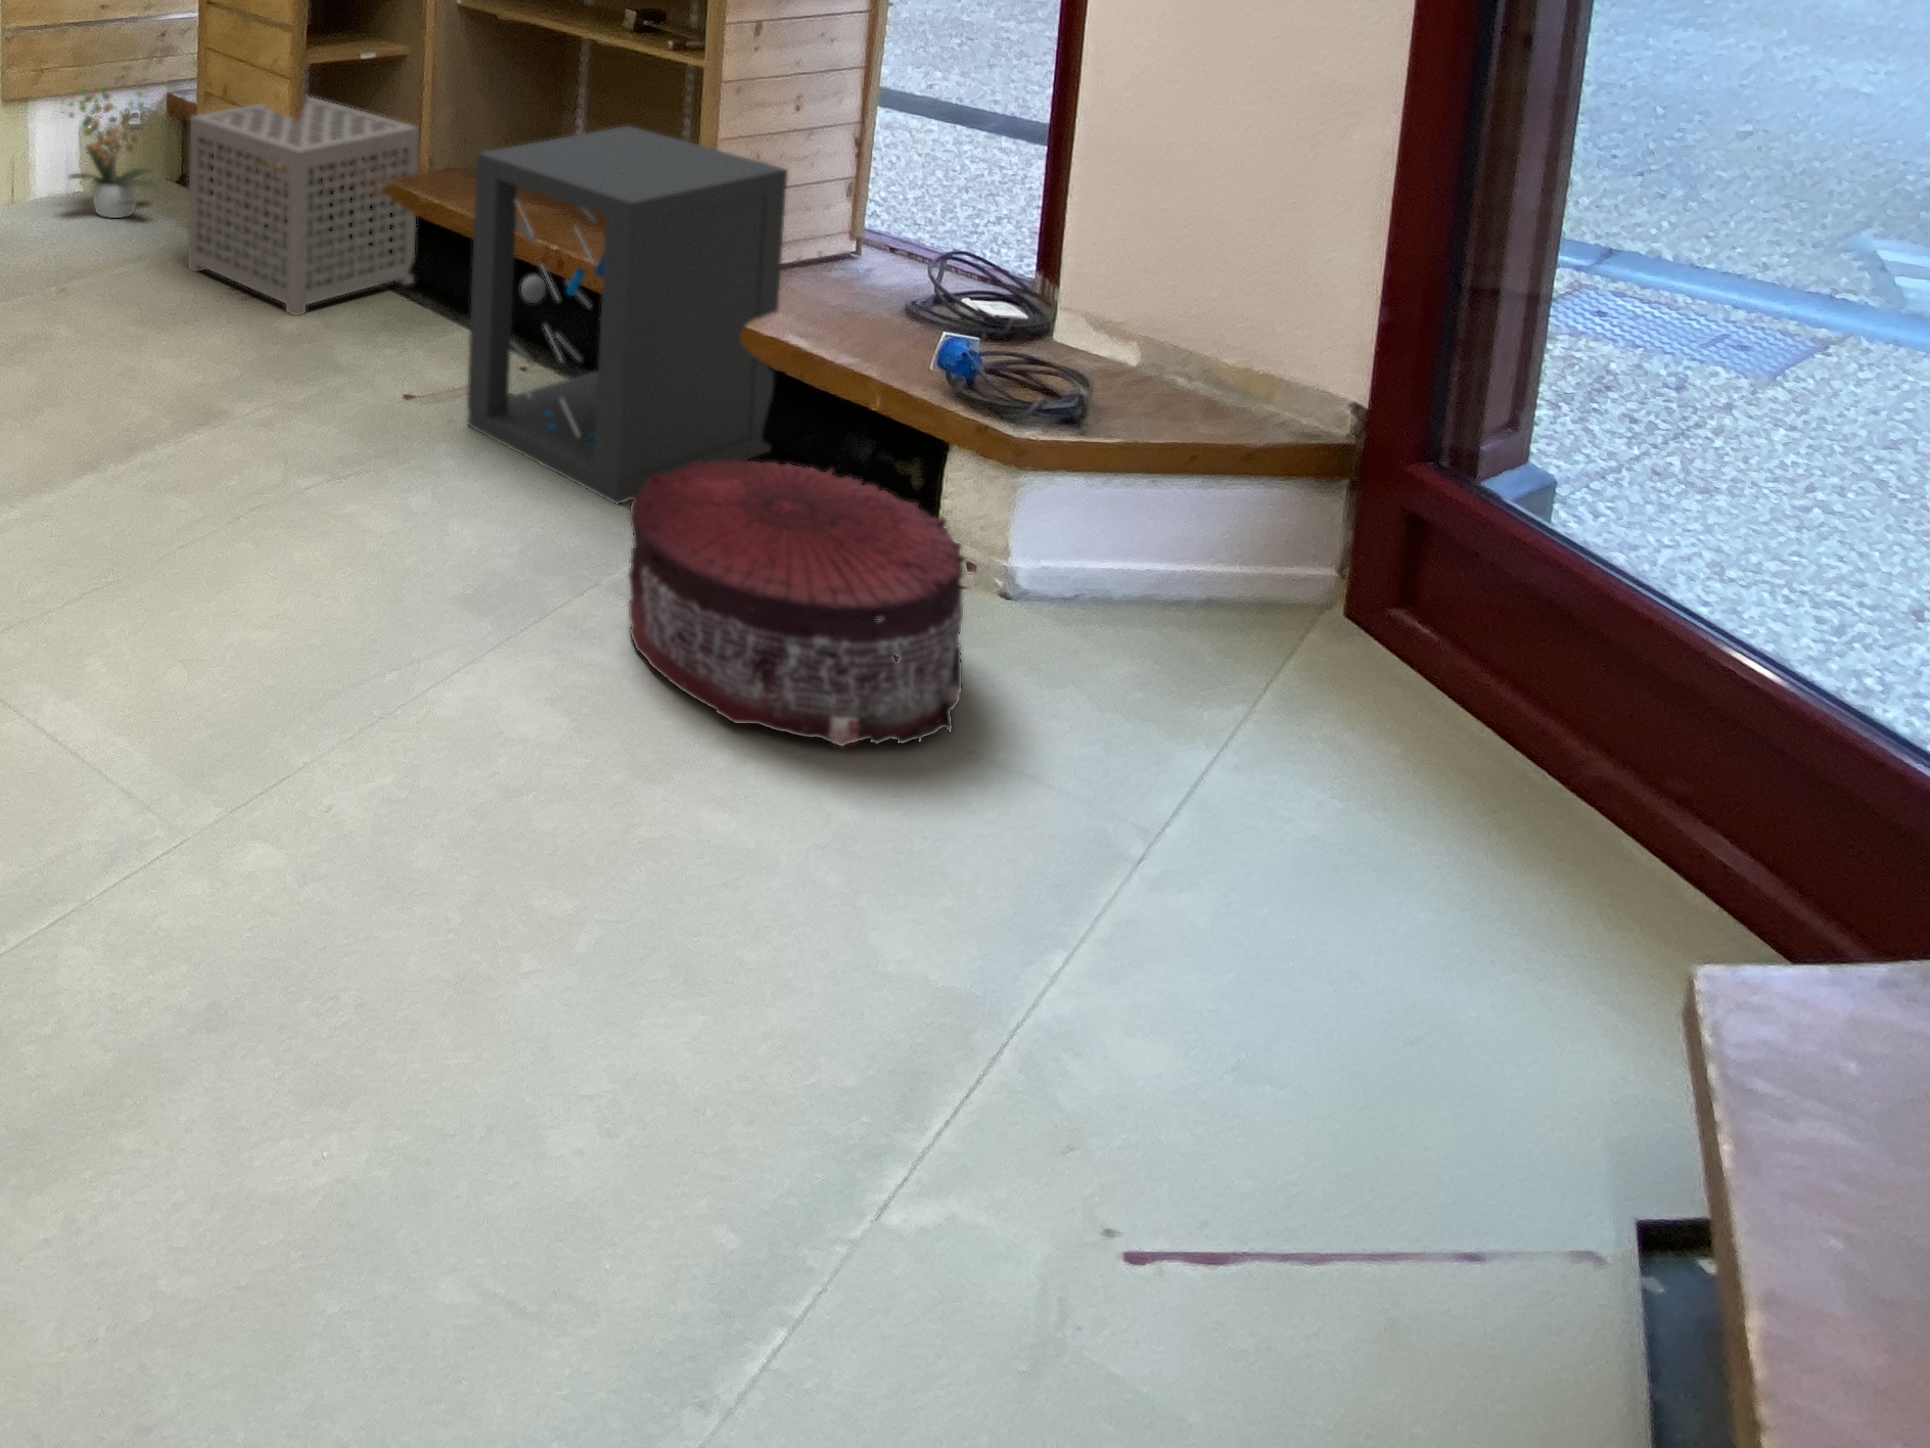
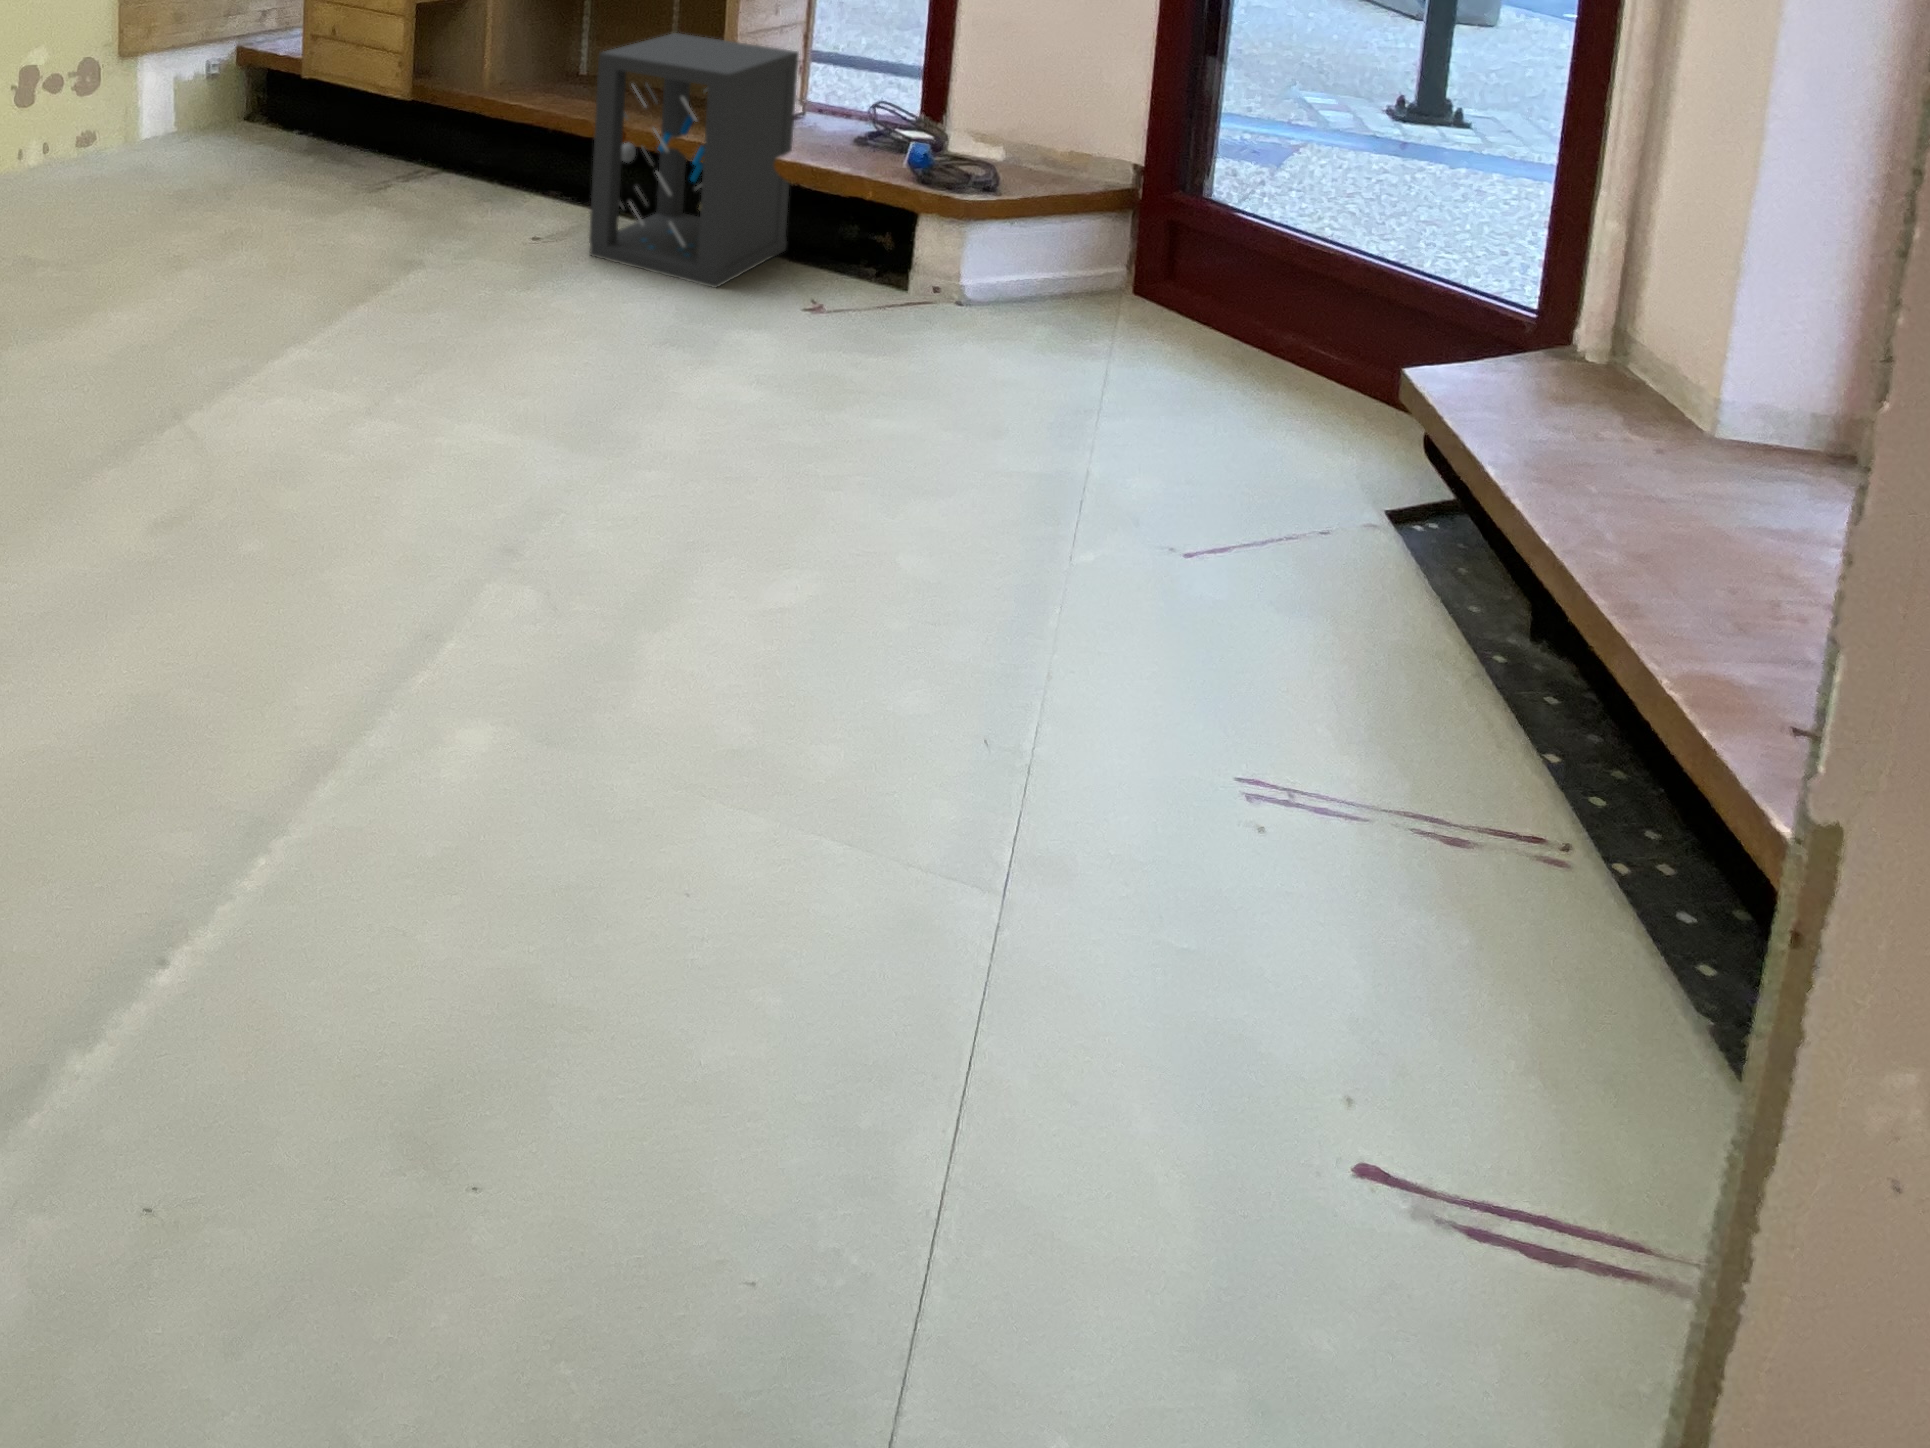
potted plant: present [67,86,156,218] -> none [174,37,256,149]
side table: present [188,97,419,316] -> none [308,36,487,202]
pouf: present [628,458,965,746] -> none [768,232,980,386]

